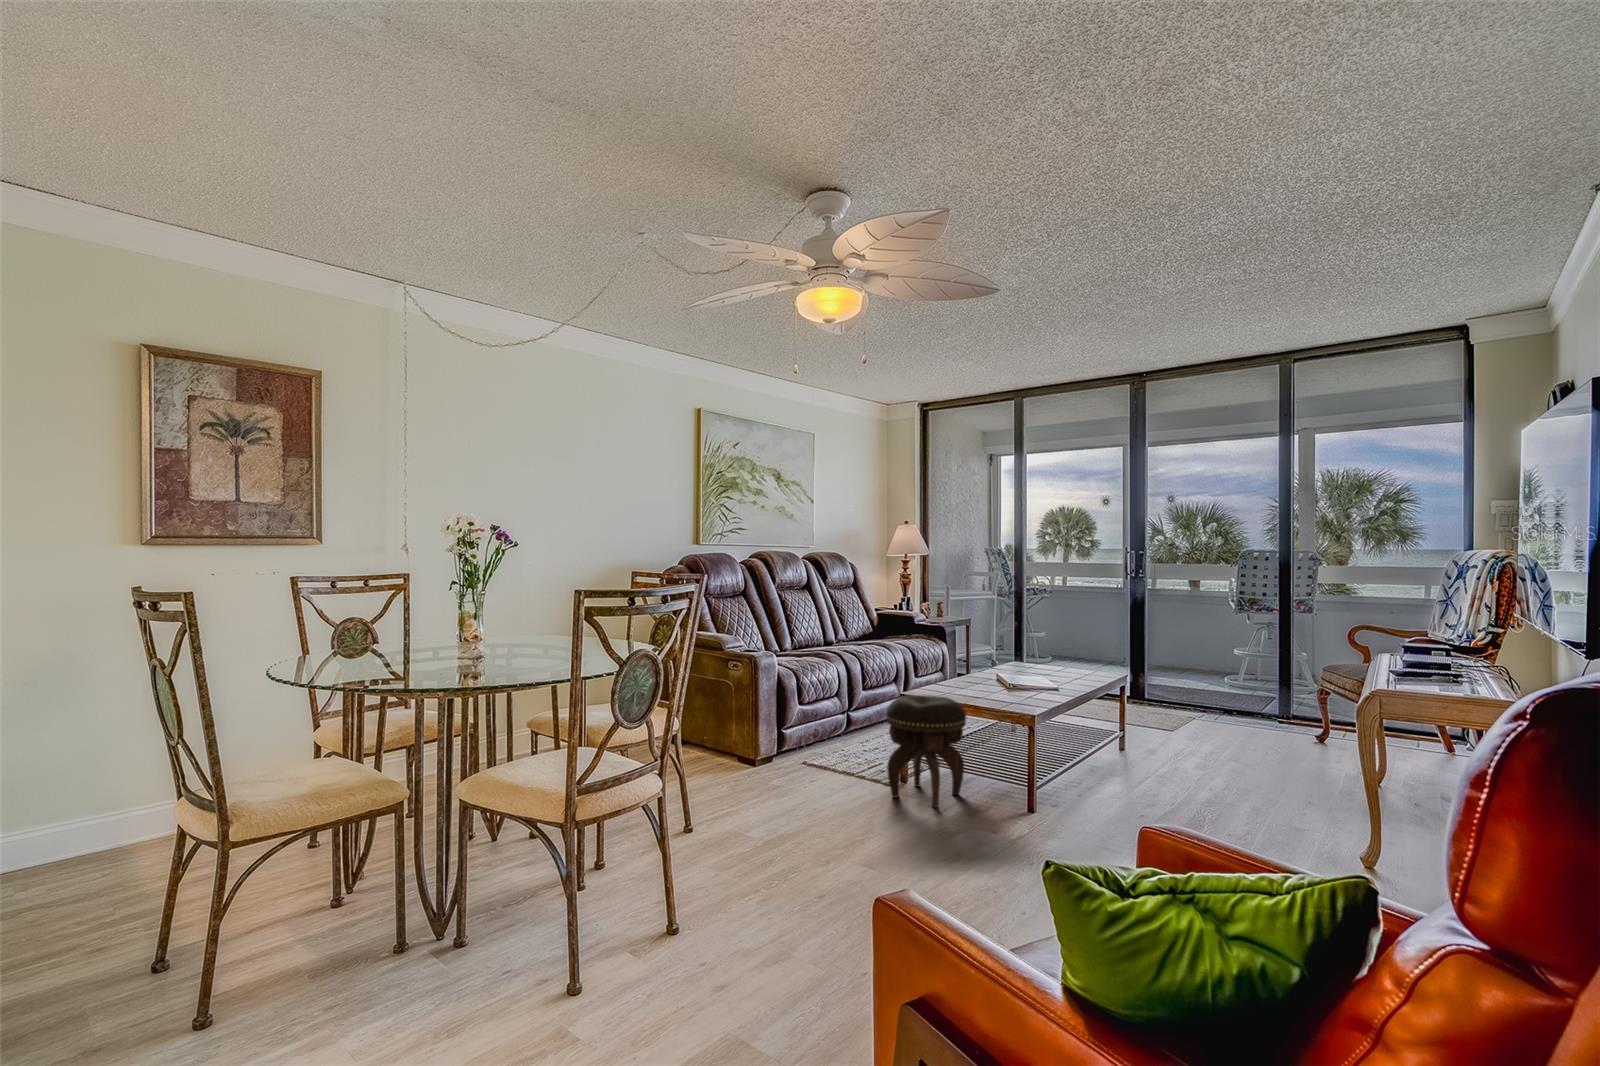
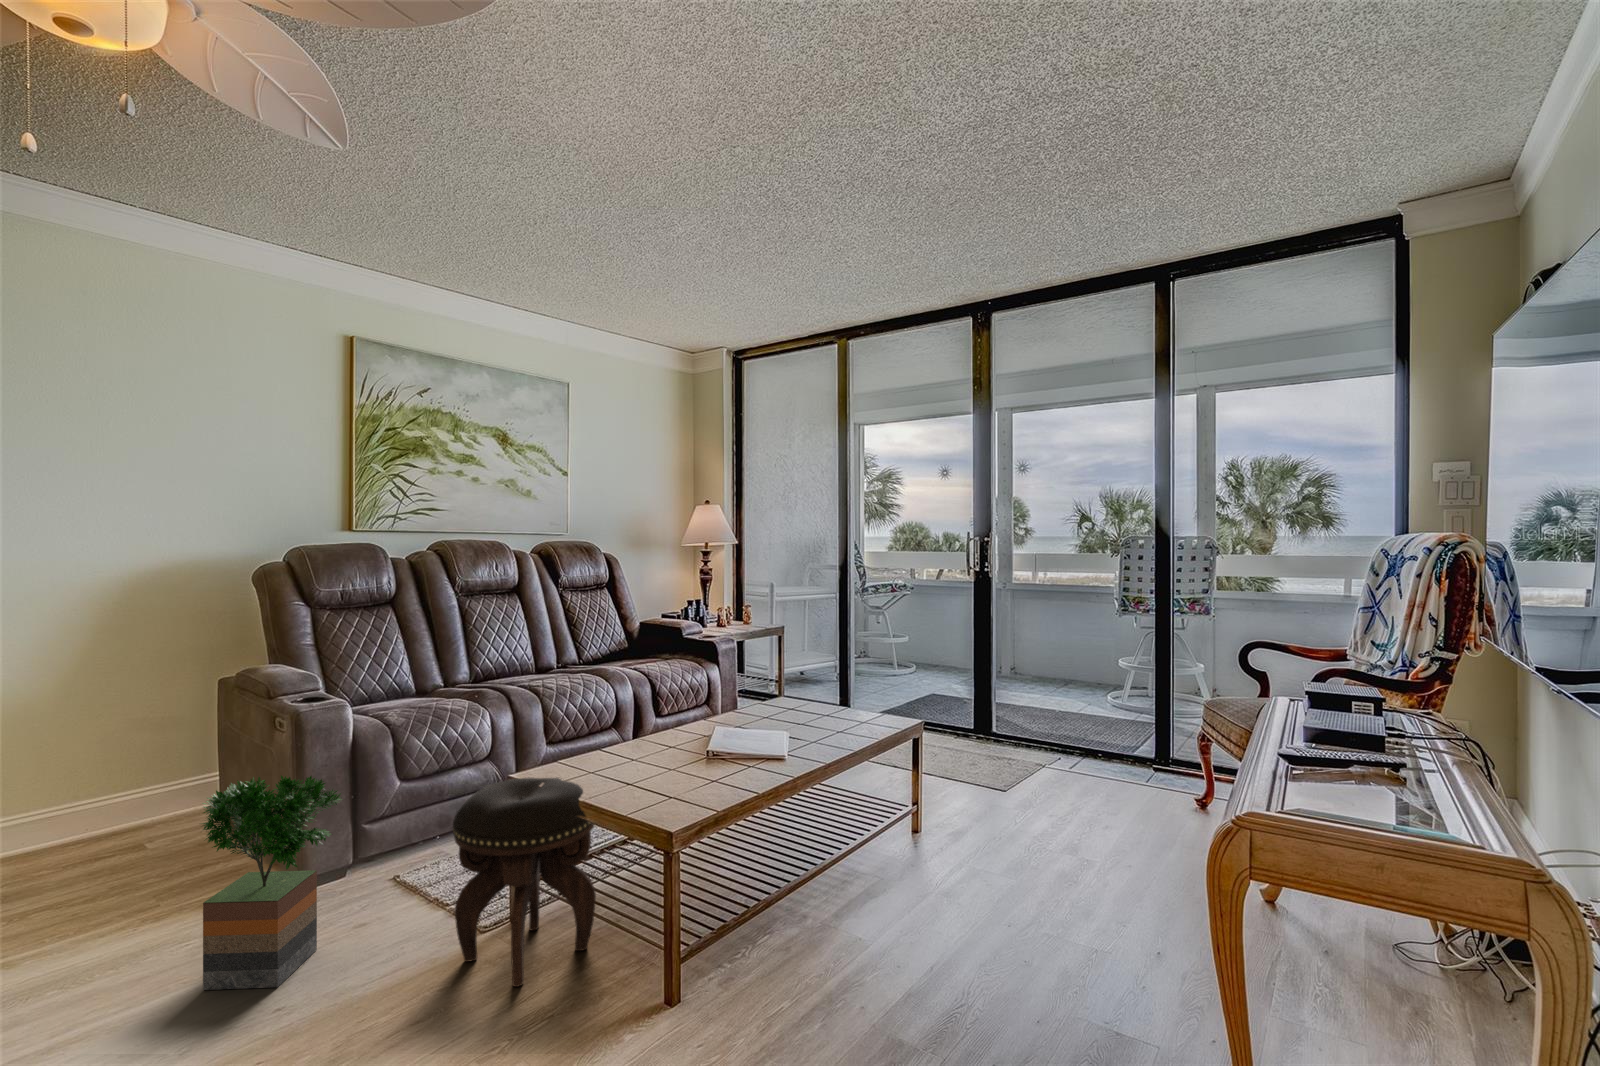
potted tree: none [747,688,821,804] -> present [201,776,342,990]

